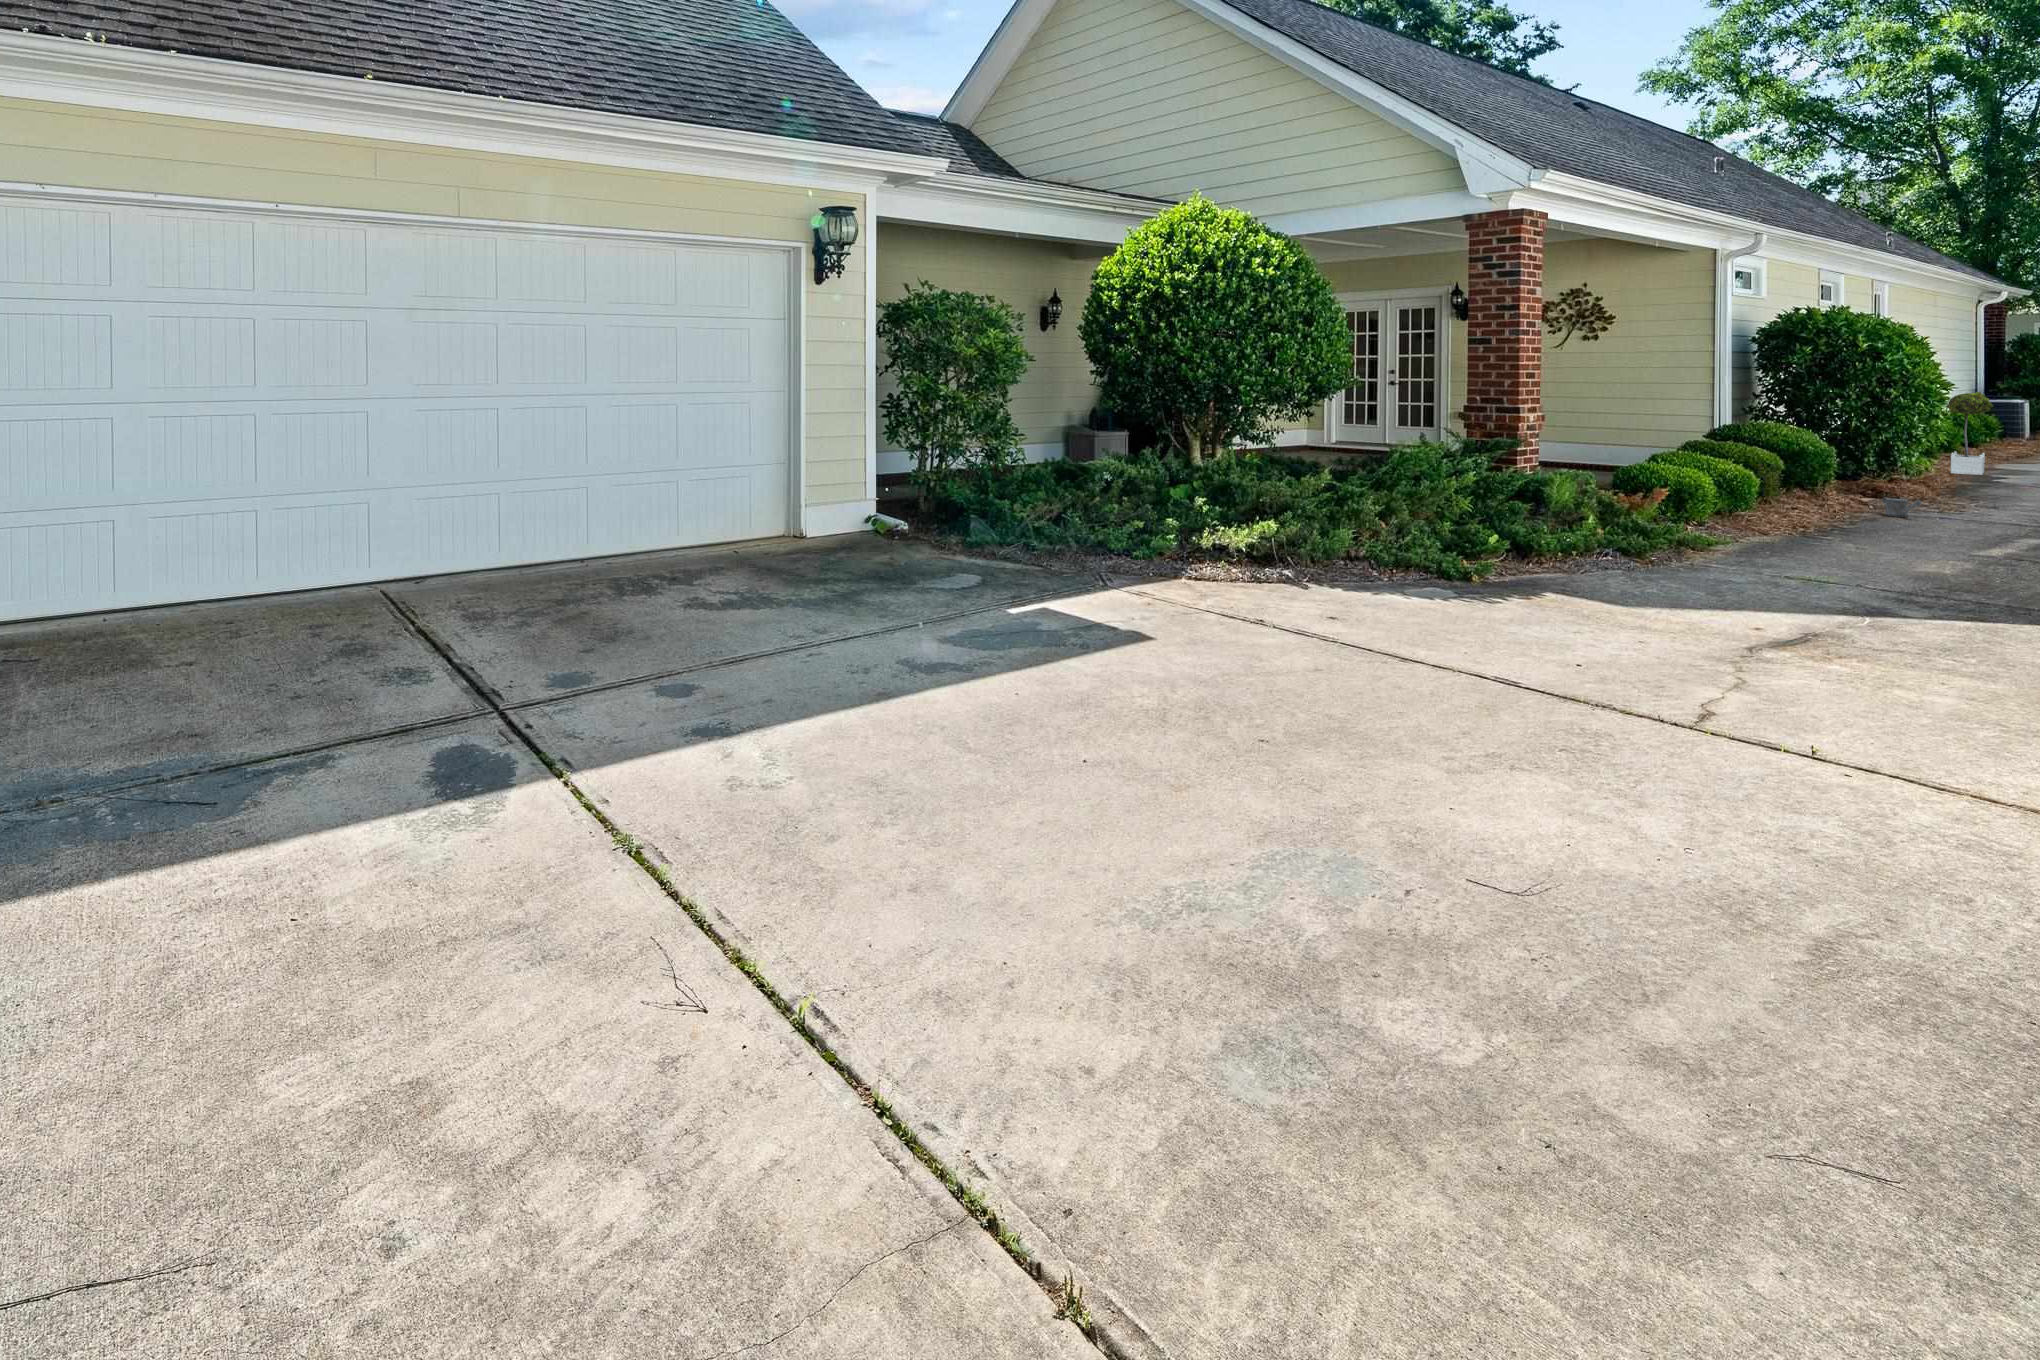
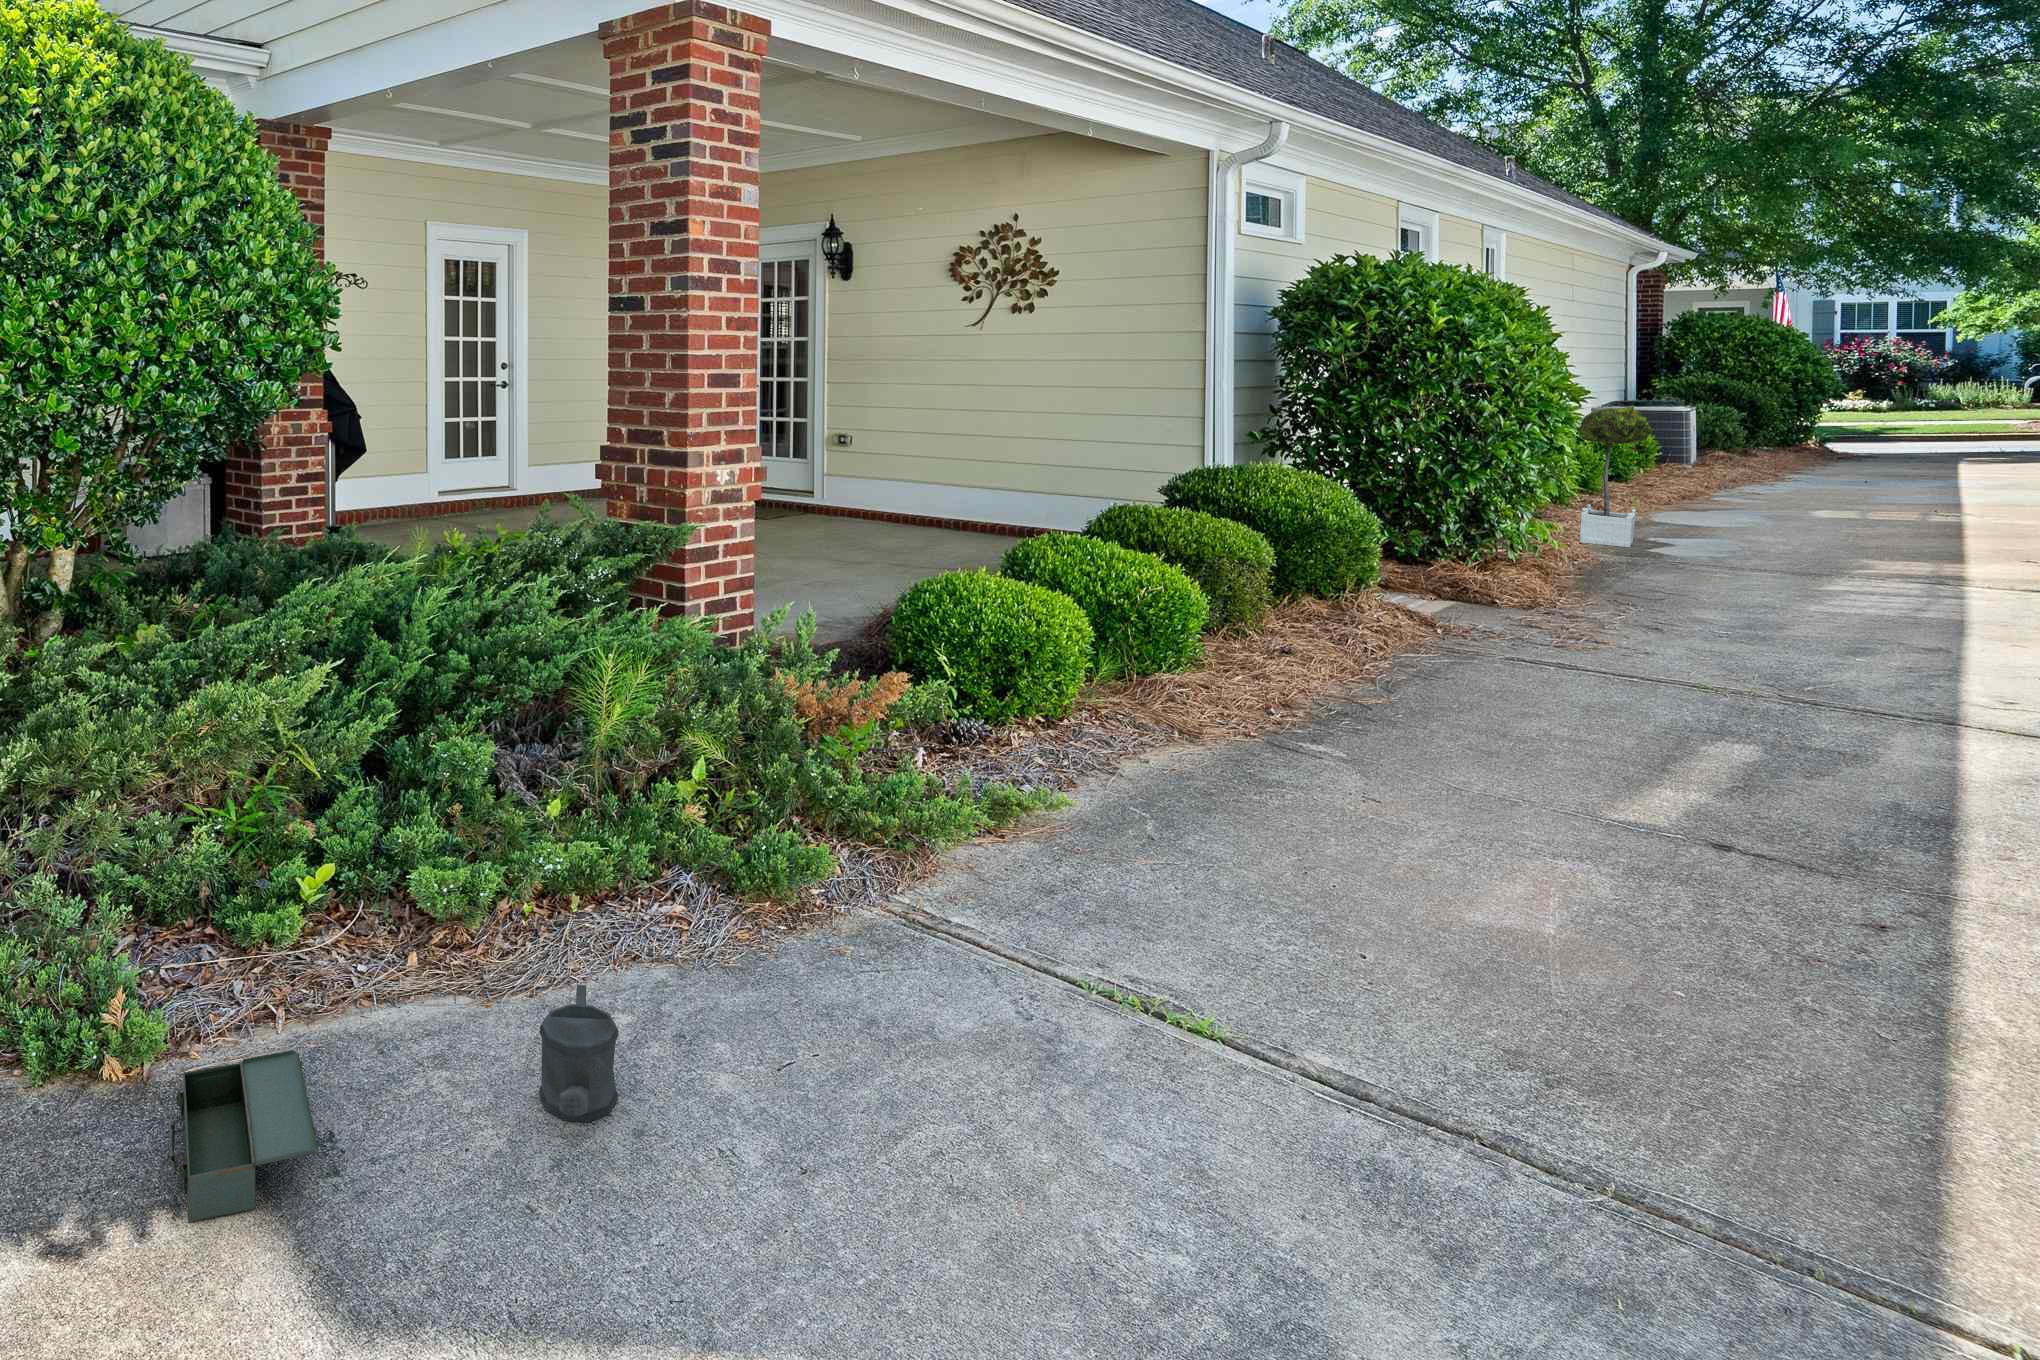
watering can: present [1883,497,1921,517] -> present [539,985,618,1122]
toolbox: none [1535,565,1601,589] -> present [169,1050,318,1222]

